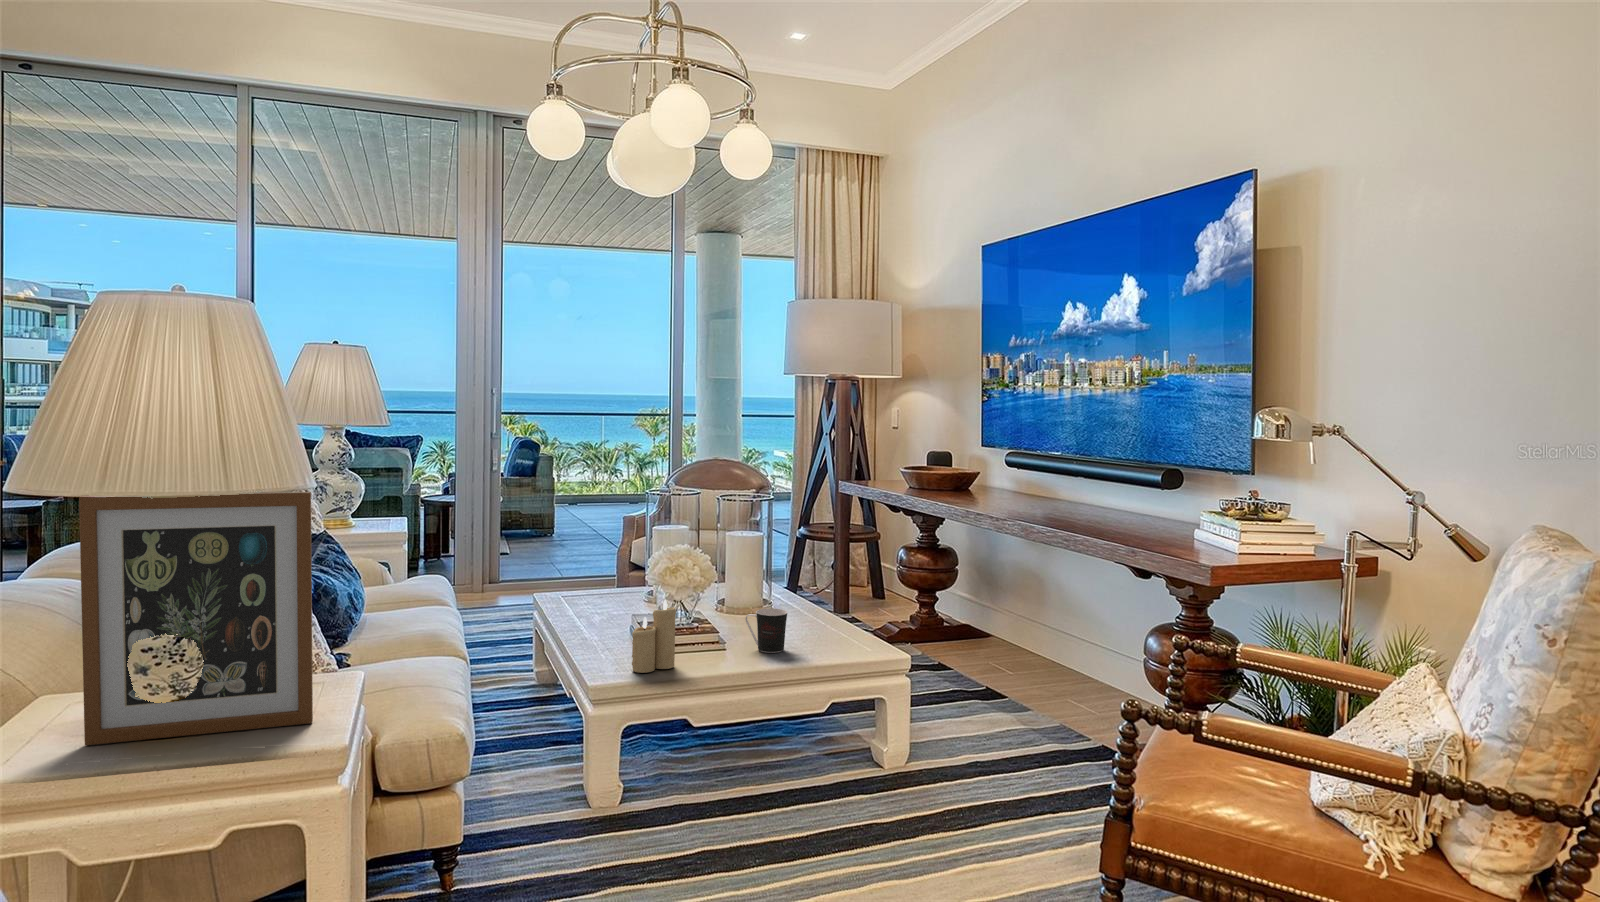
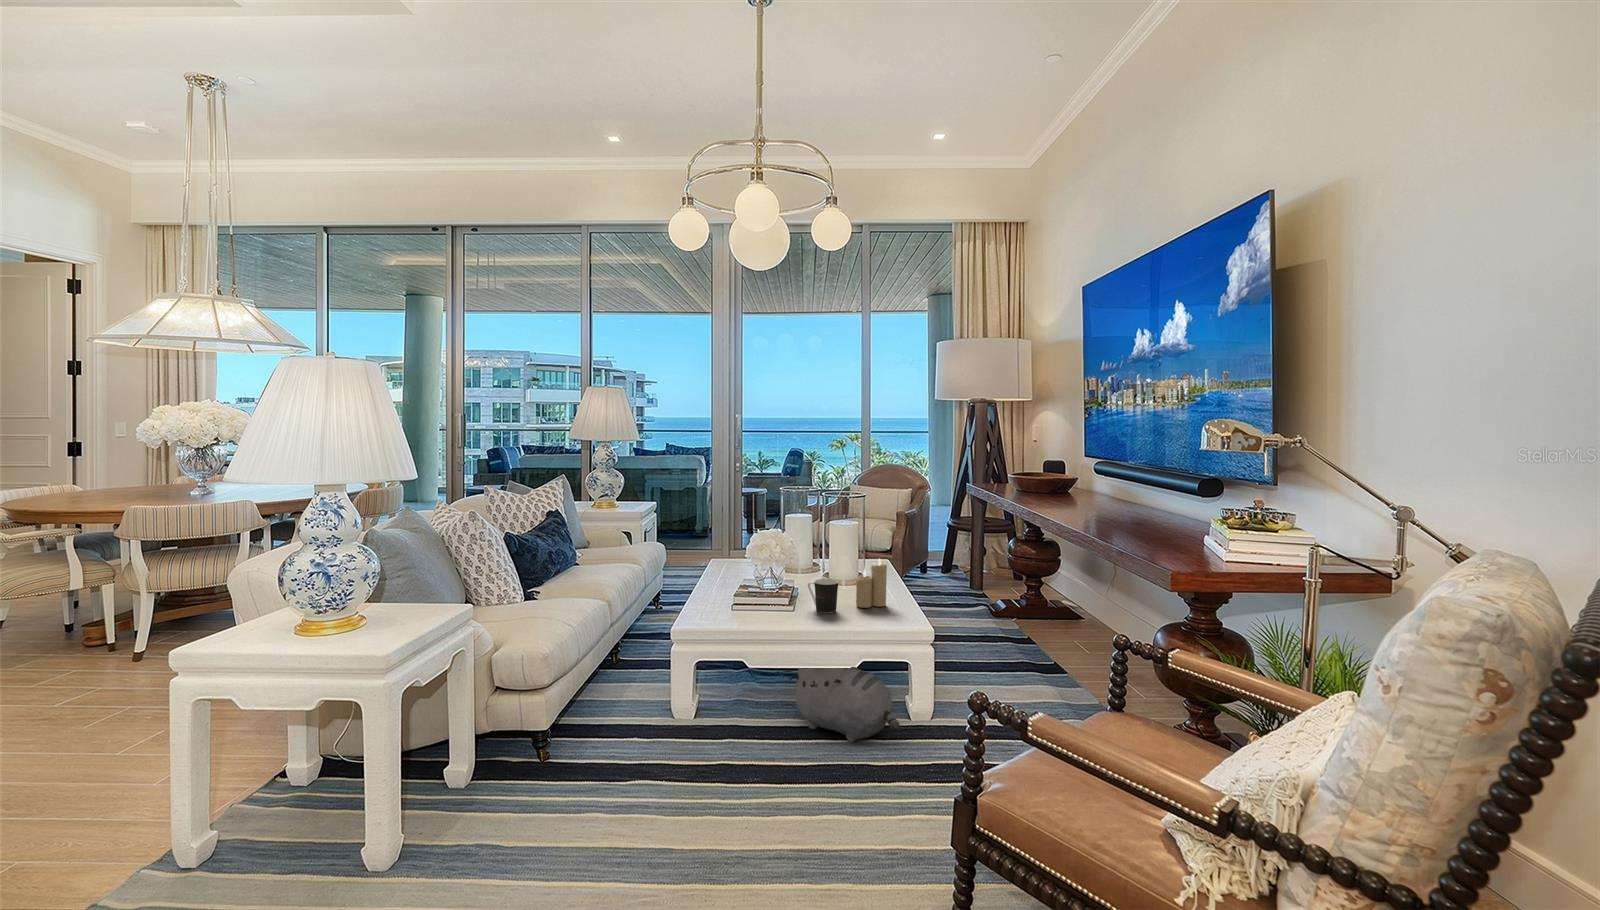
picture frame: present [79,492,313,745] -> none [250,482,390,638]
candle: present [632,600,676,673] -> present [856,558,887,608]
plush toy: none [739,707,897,809] -> present [789,667,900,742]

